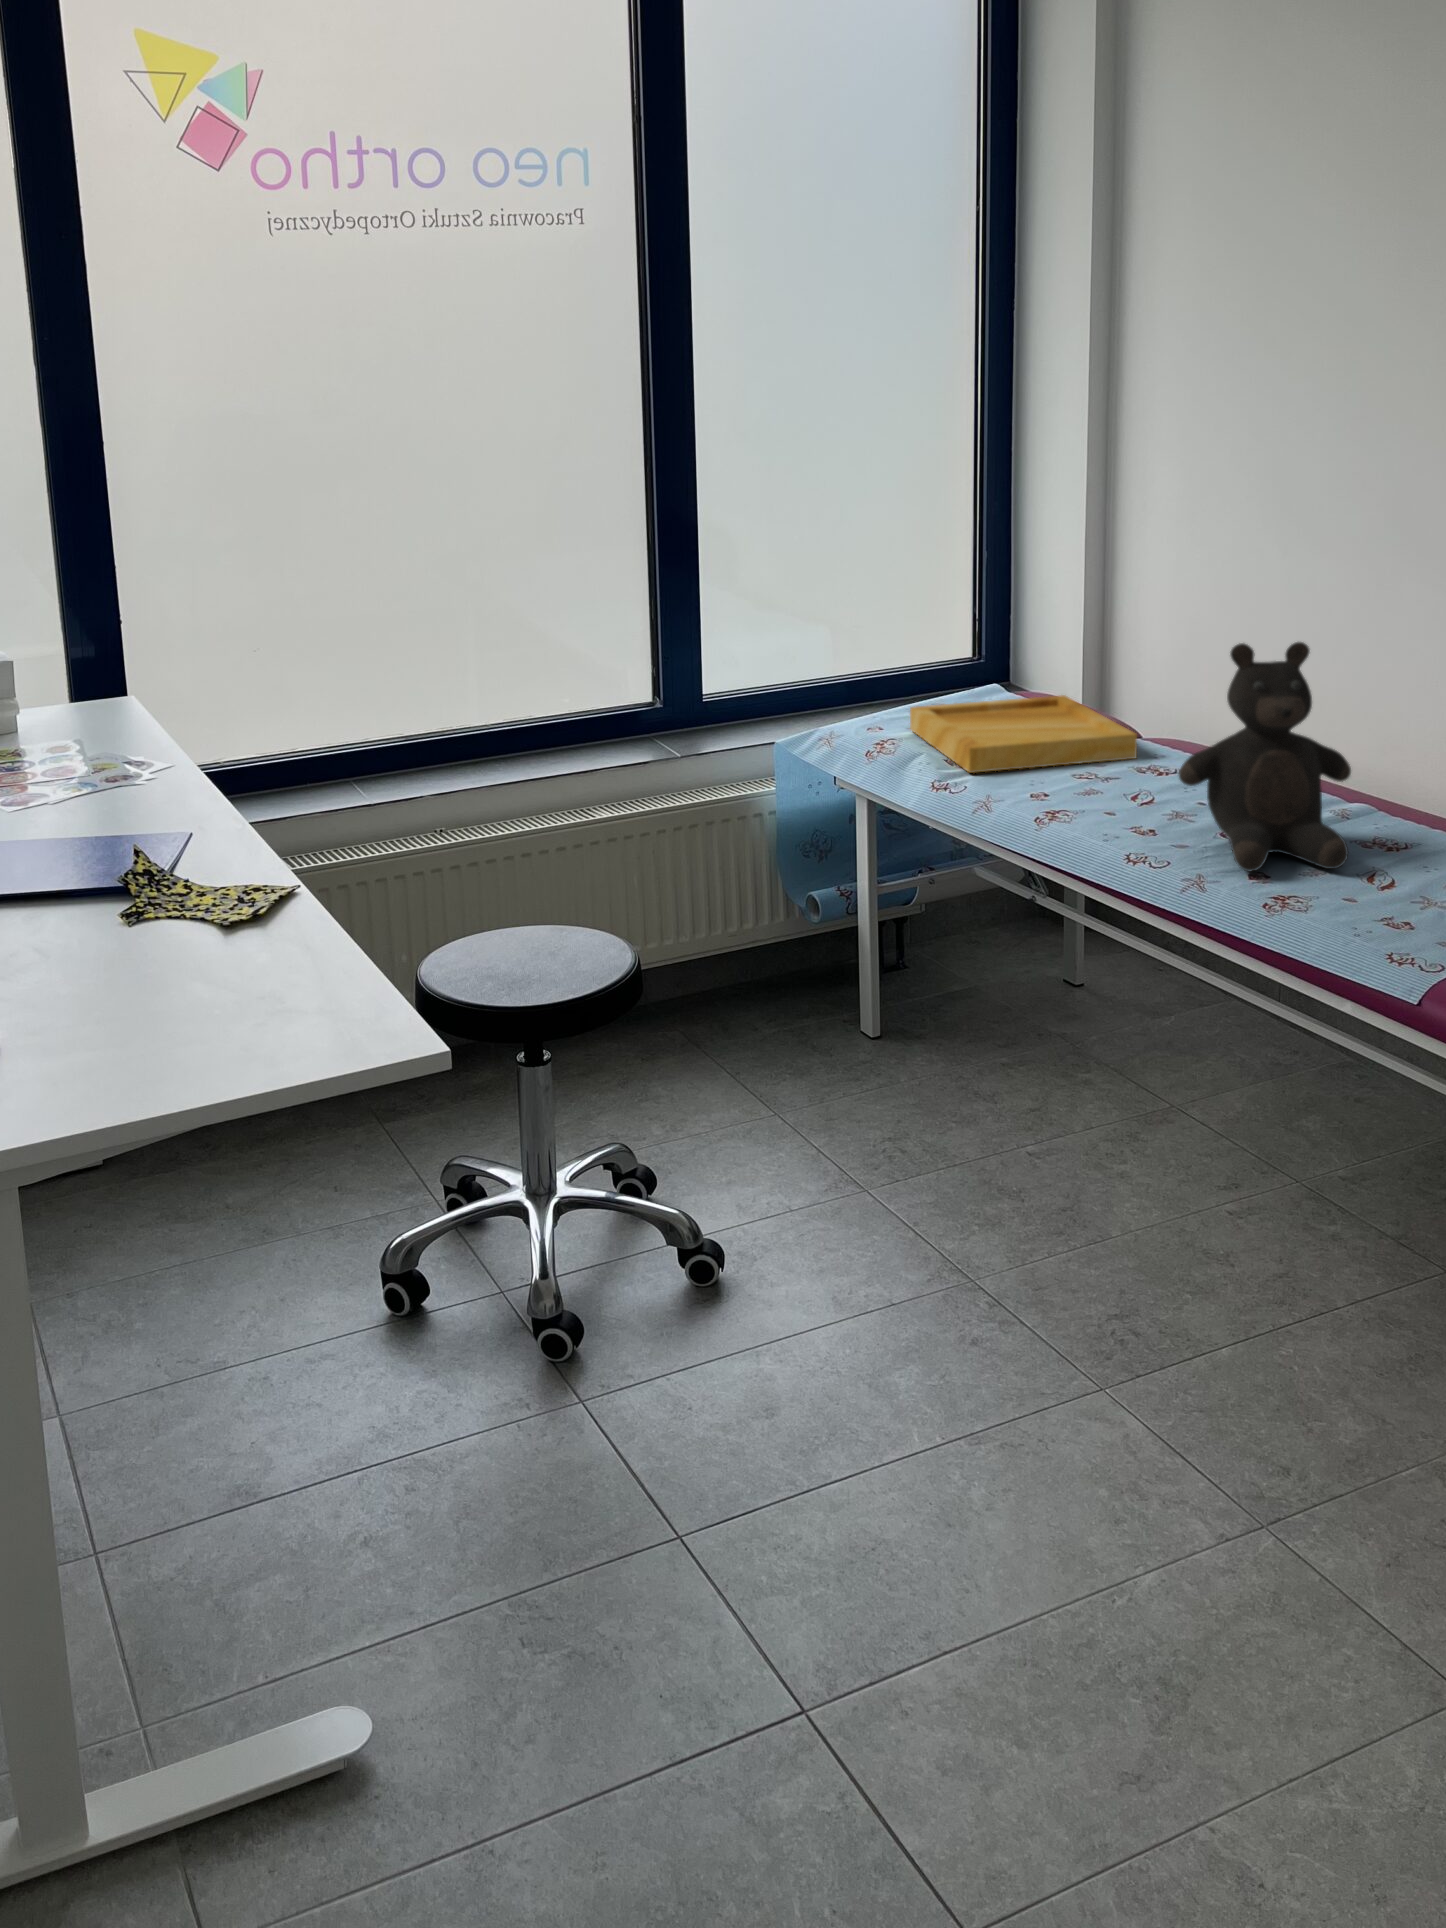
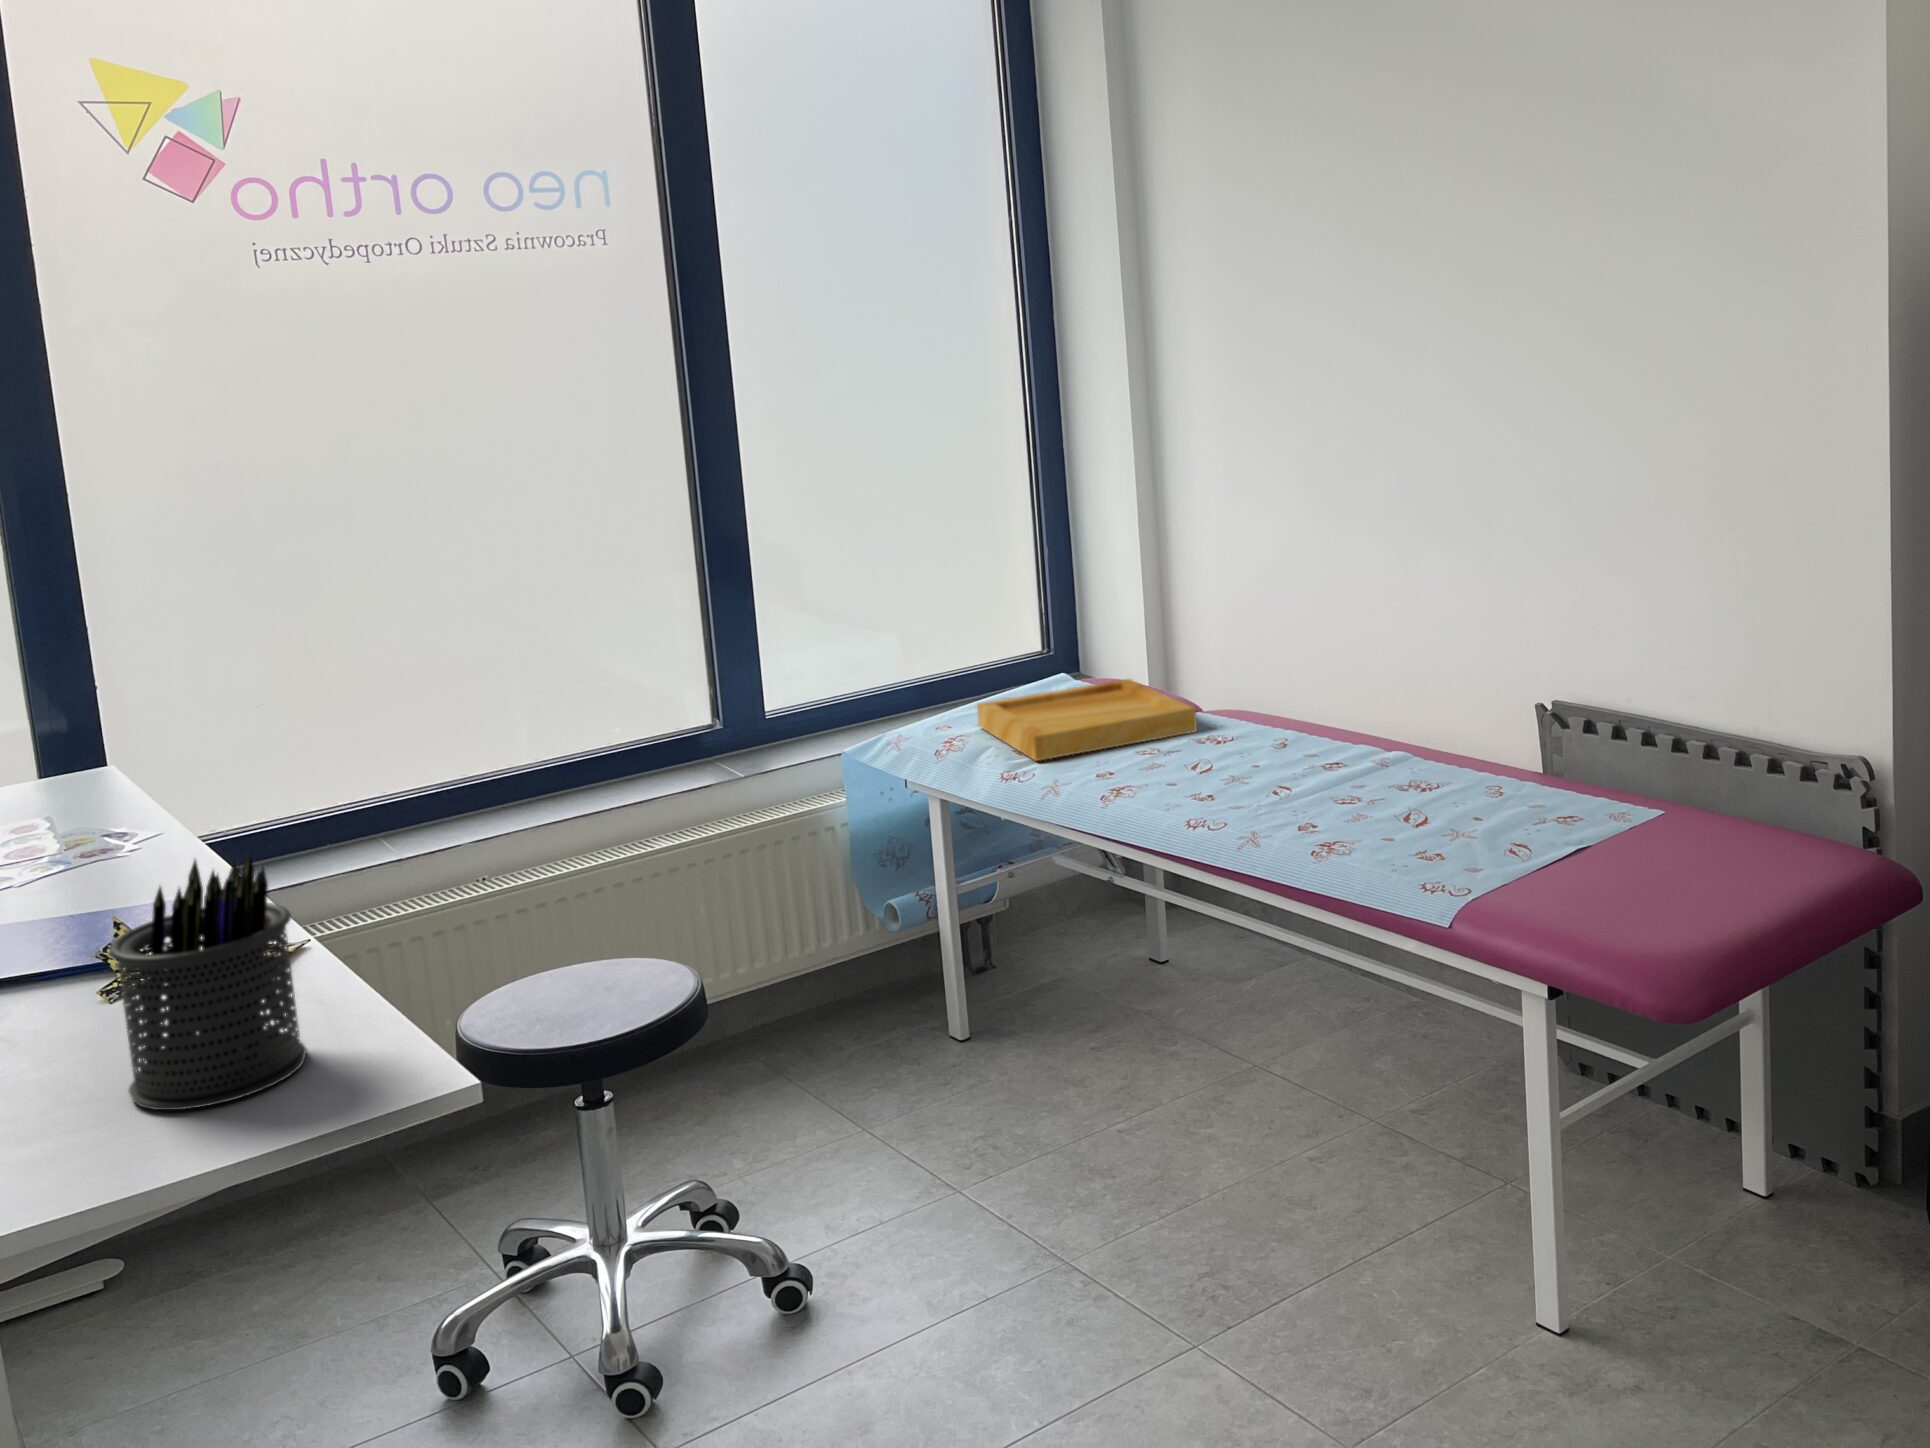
teddy bear: present [1179,642,1351,871] -> none [1227,603,1385,823]
pen holder: none [132,806,295,1042] -> present [109,853,306,1110]

